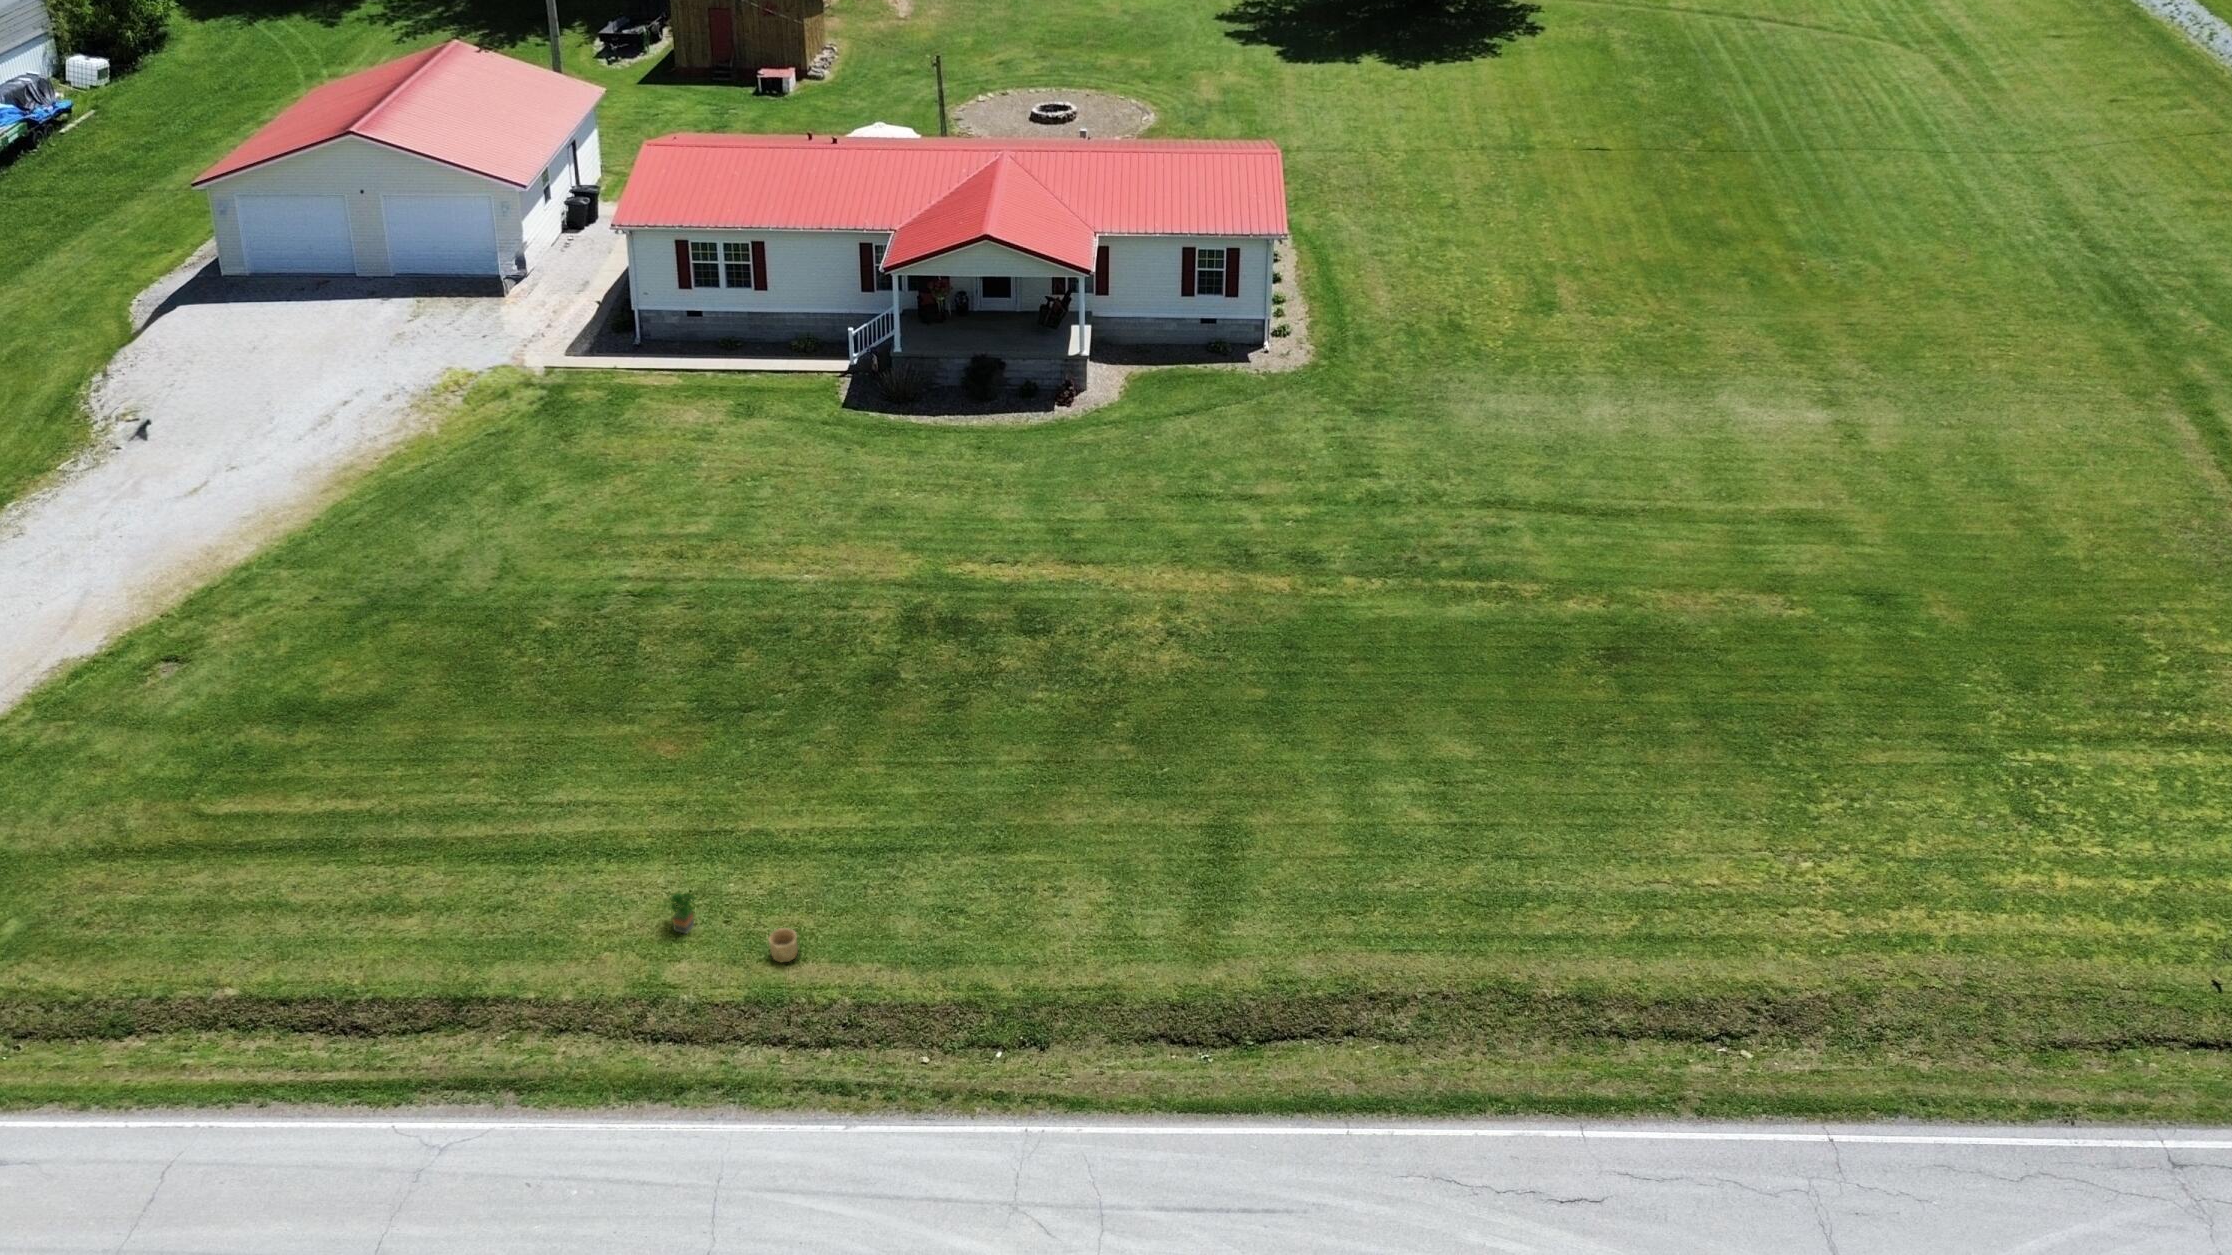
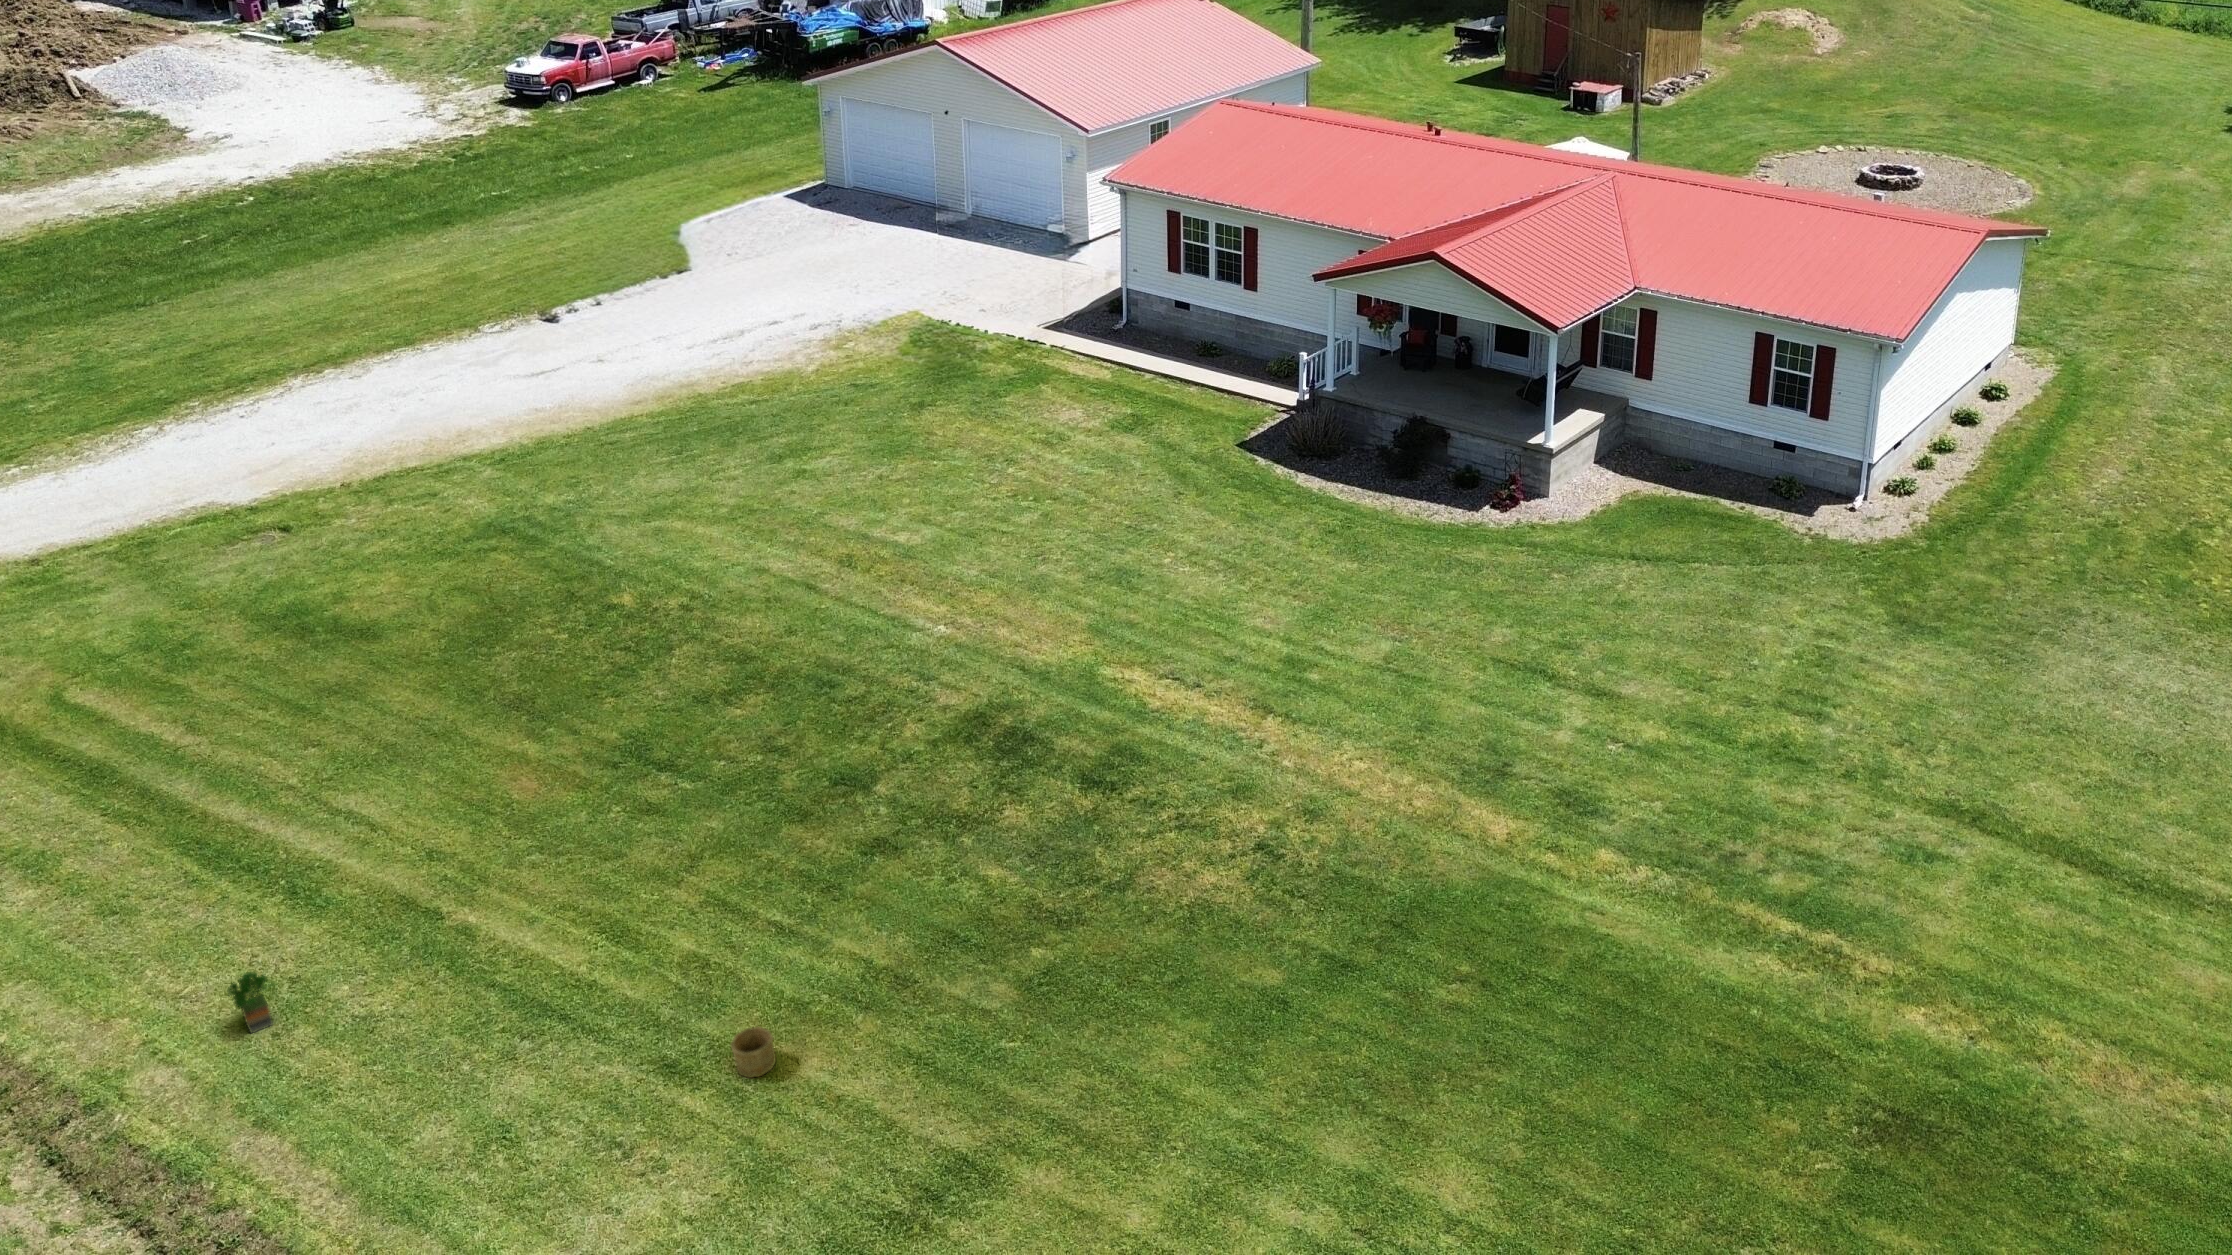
wooden bucket: present [769,928,798,962] -> present [731,1026,776,1078]

